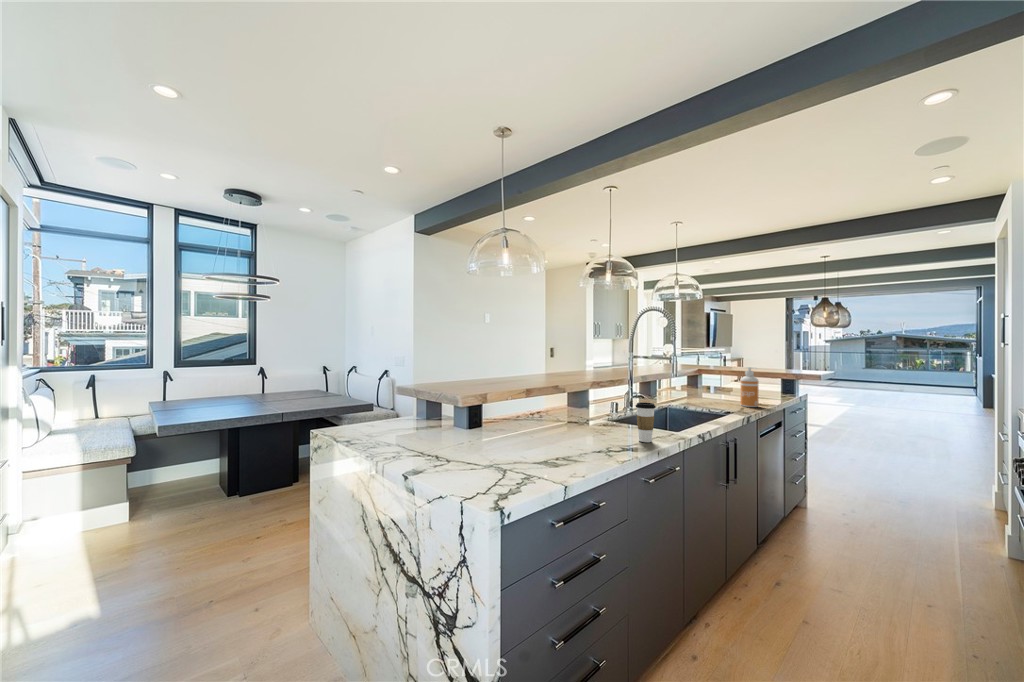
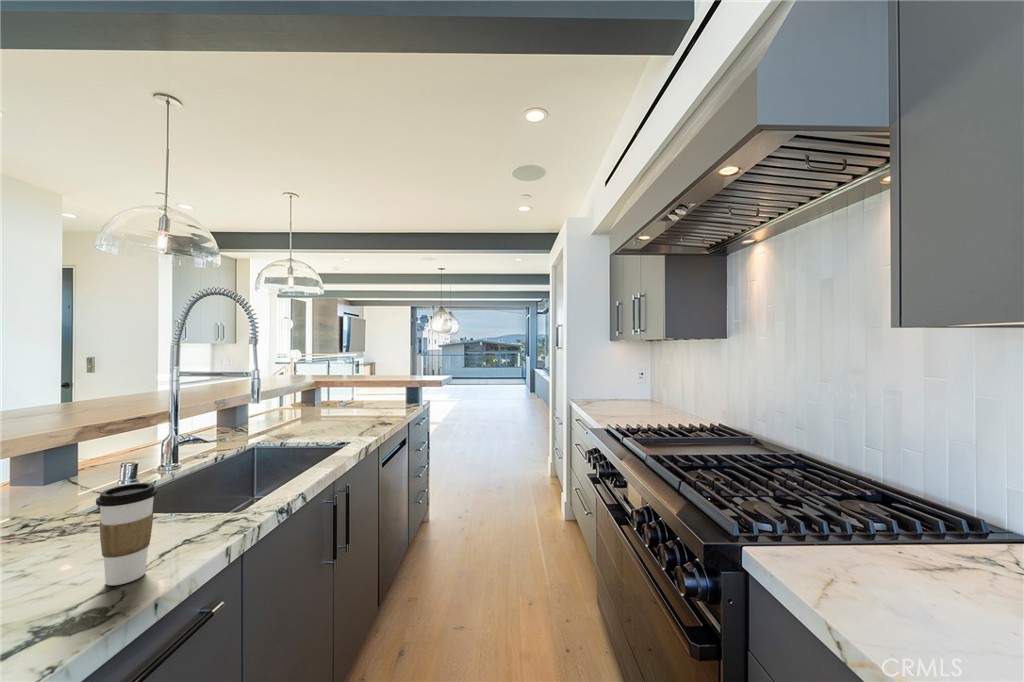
soap dispenser: present [741,367,759,407] -> none [360,378,381,429]

